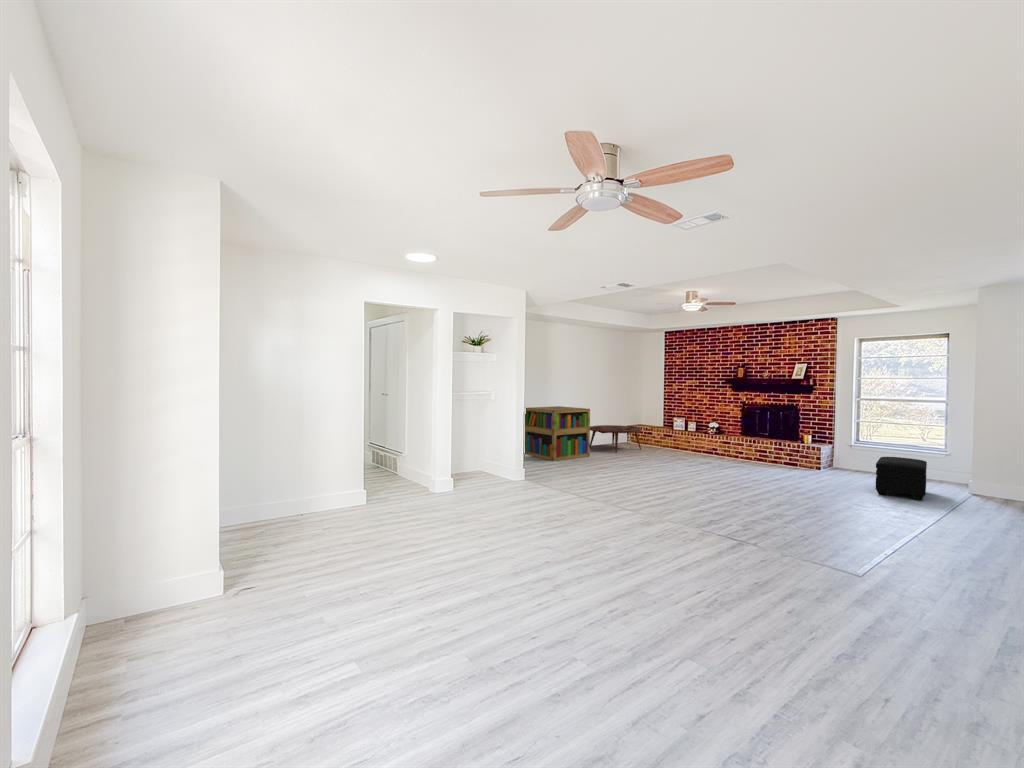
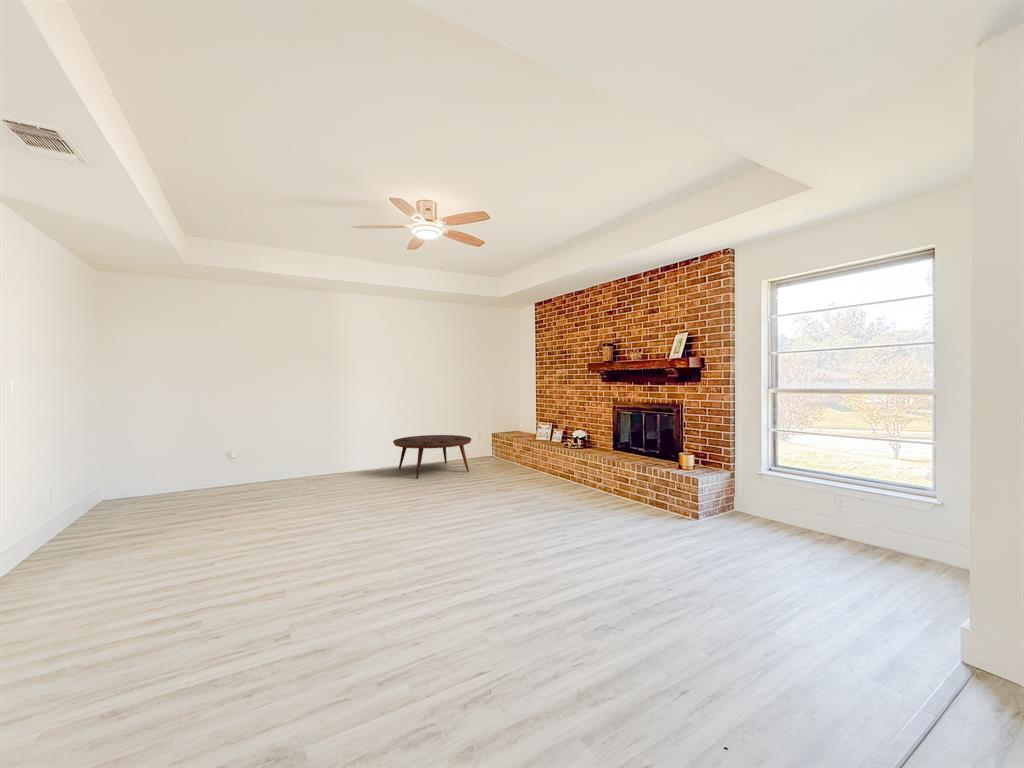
bookshelf: present [525,406,590,461] -> none [270,408,360,497]
ottoman: present [876,457,927,500] -> none [750,512,881,648]

